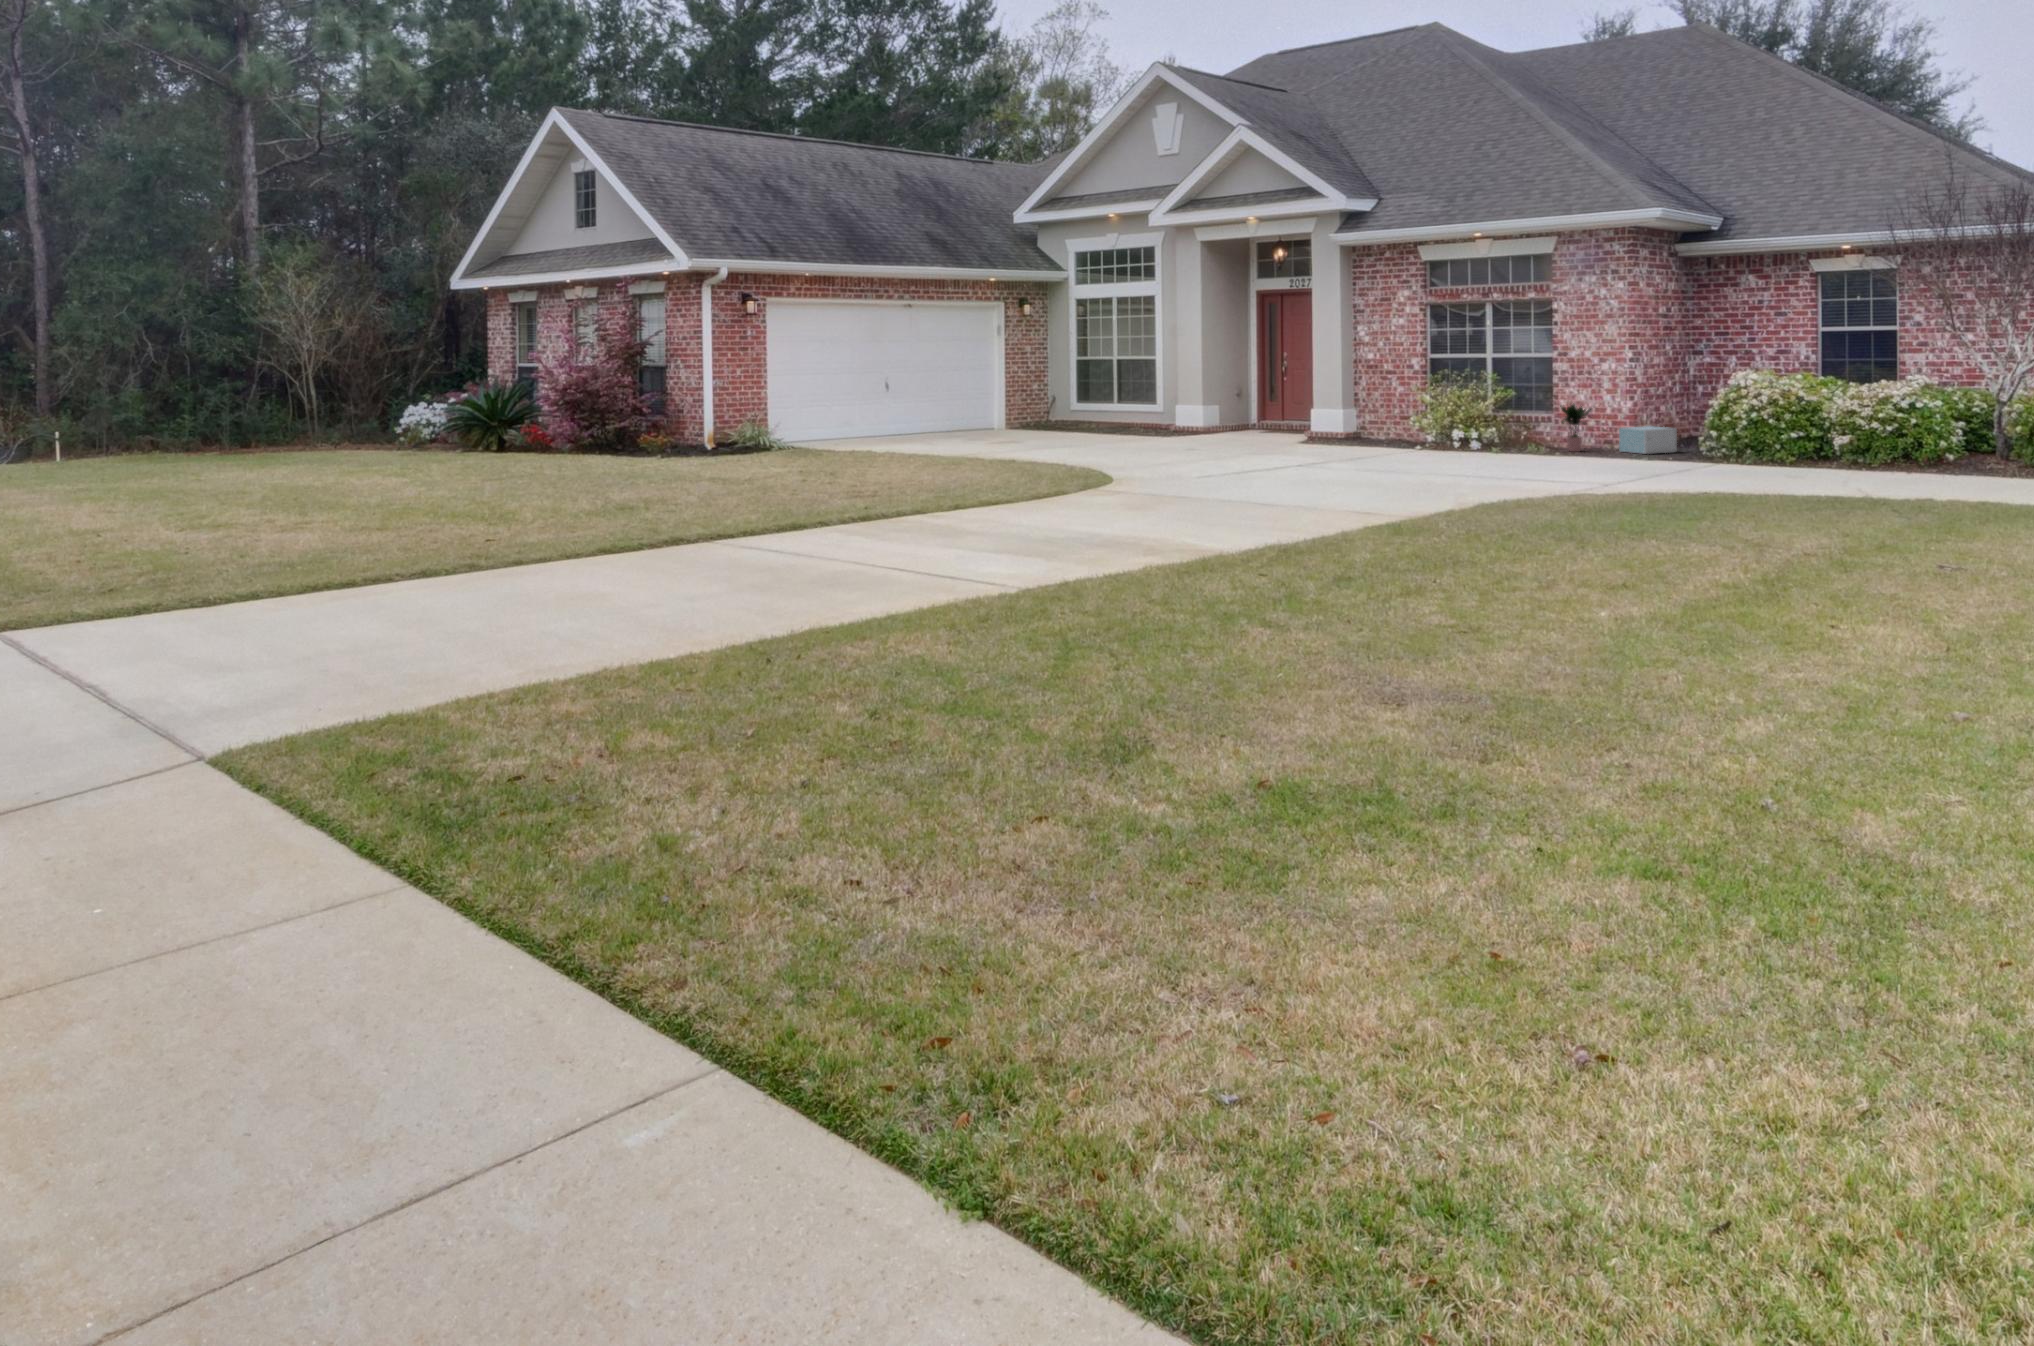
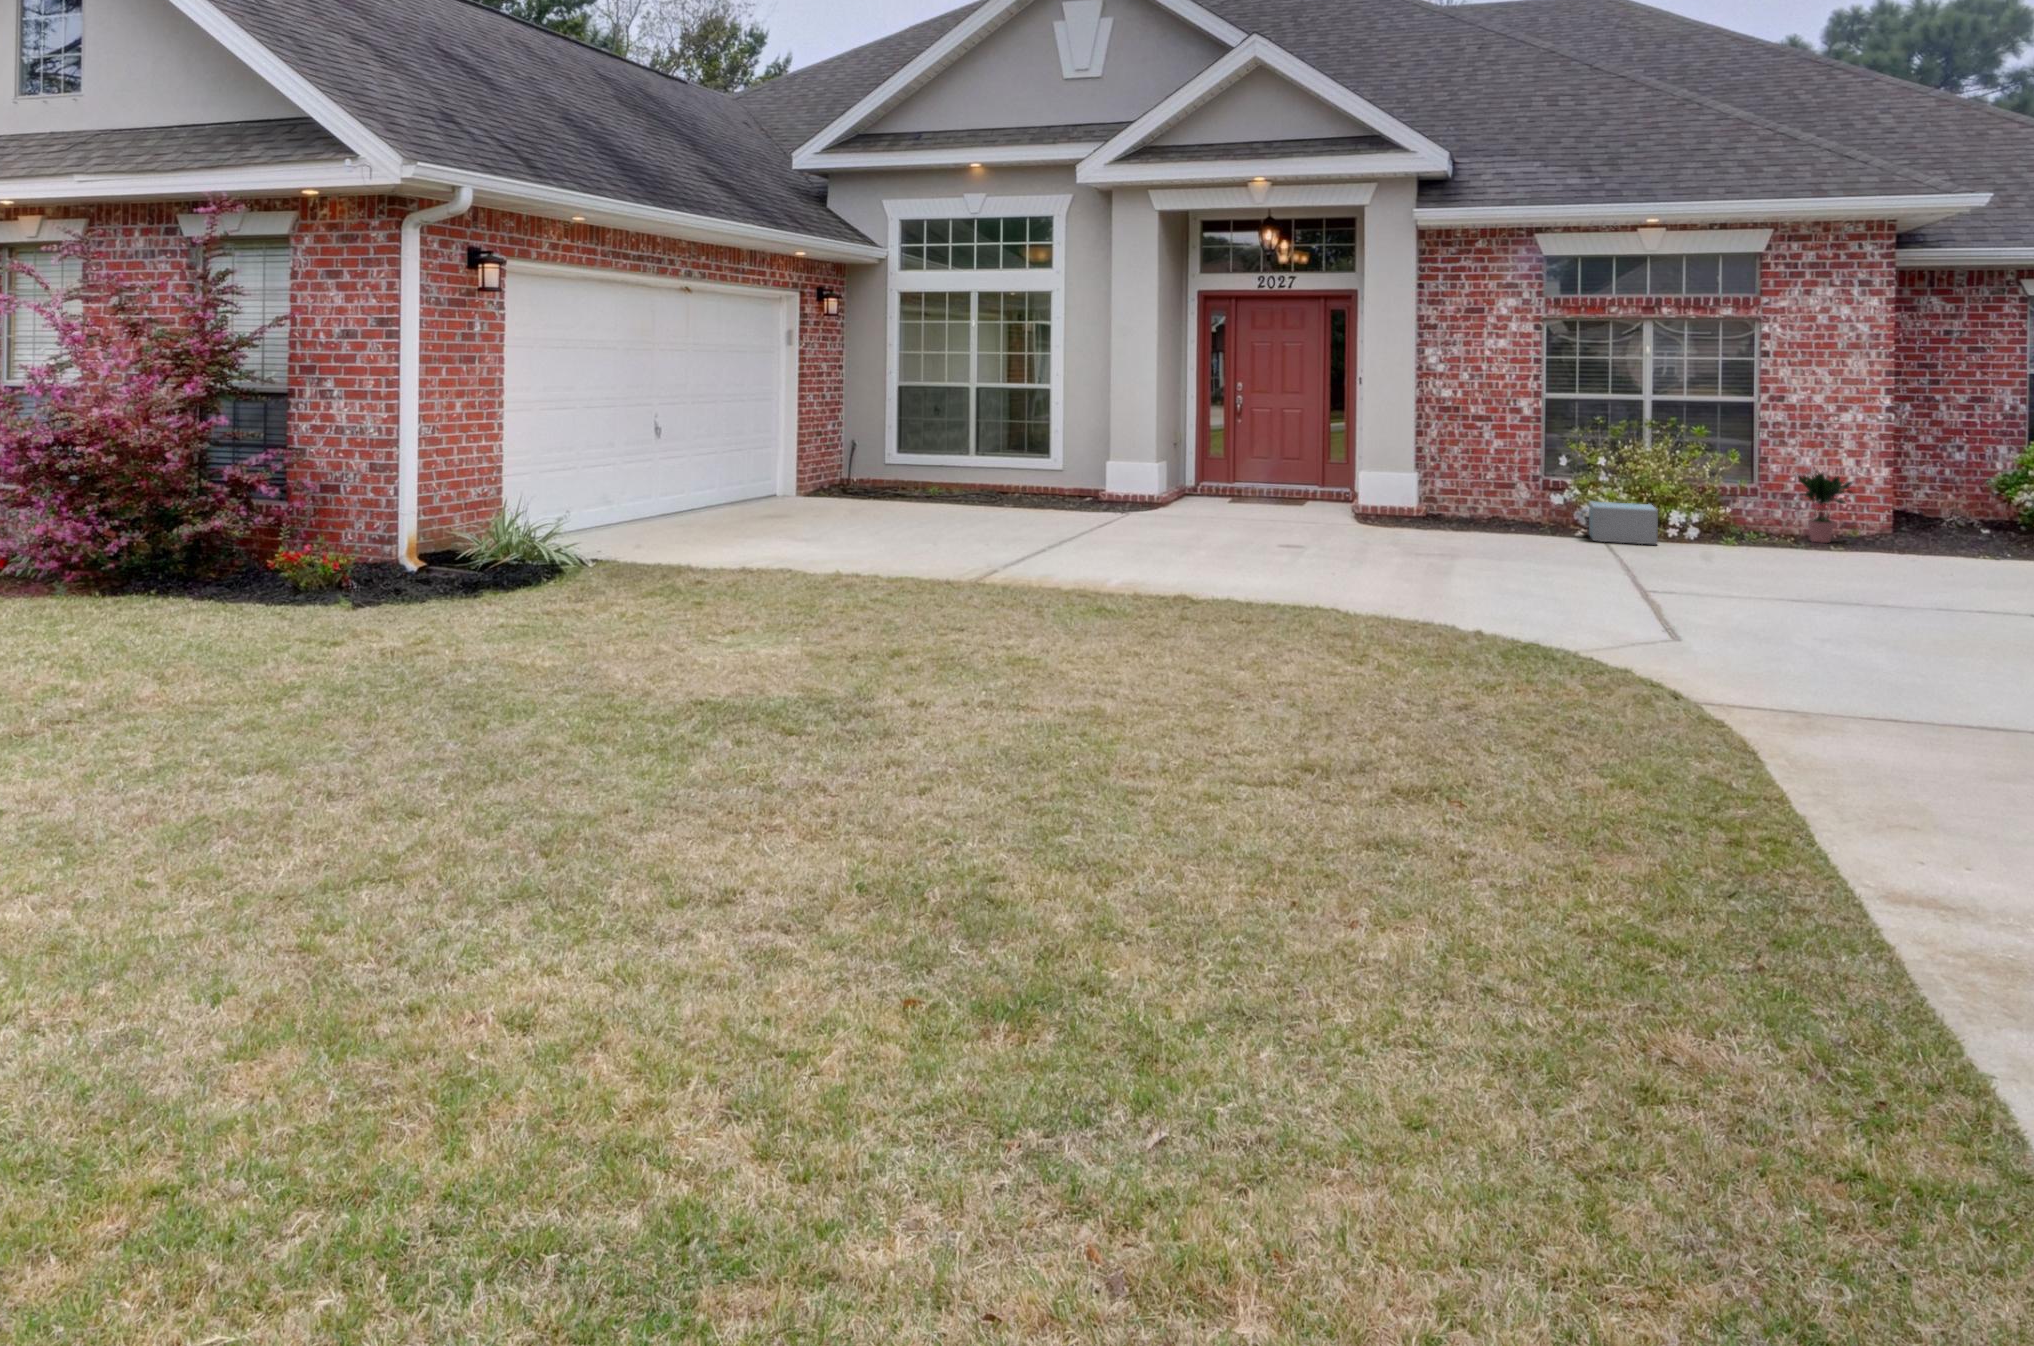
storage box: present [1619,426,1677,454] -> present [1589,502,1658,545]

